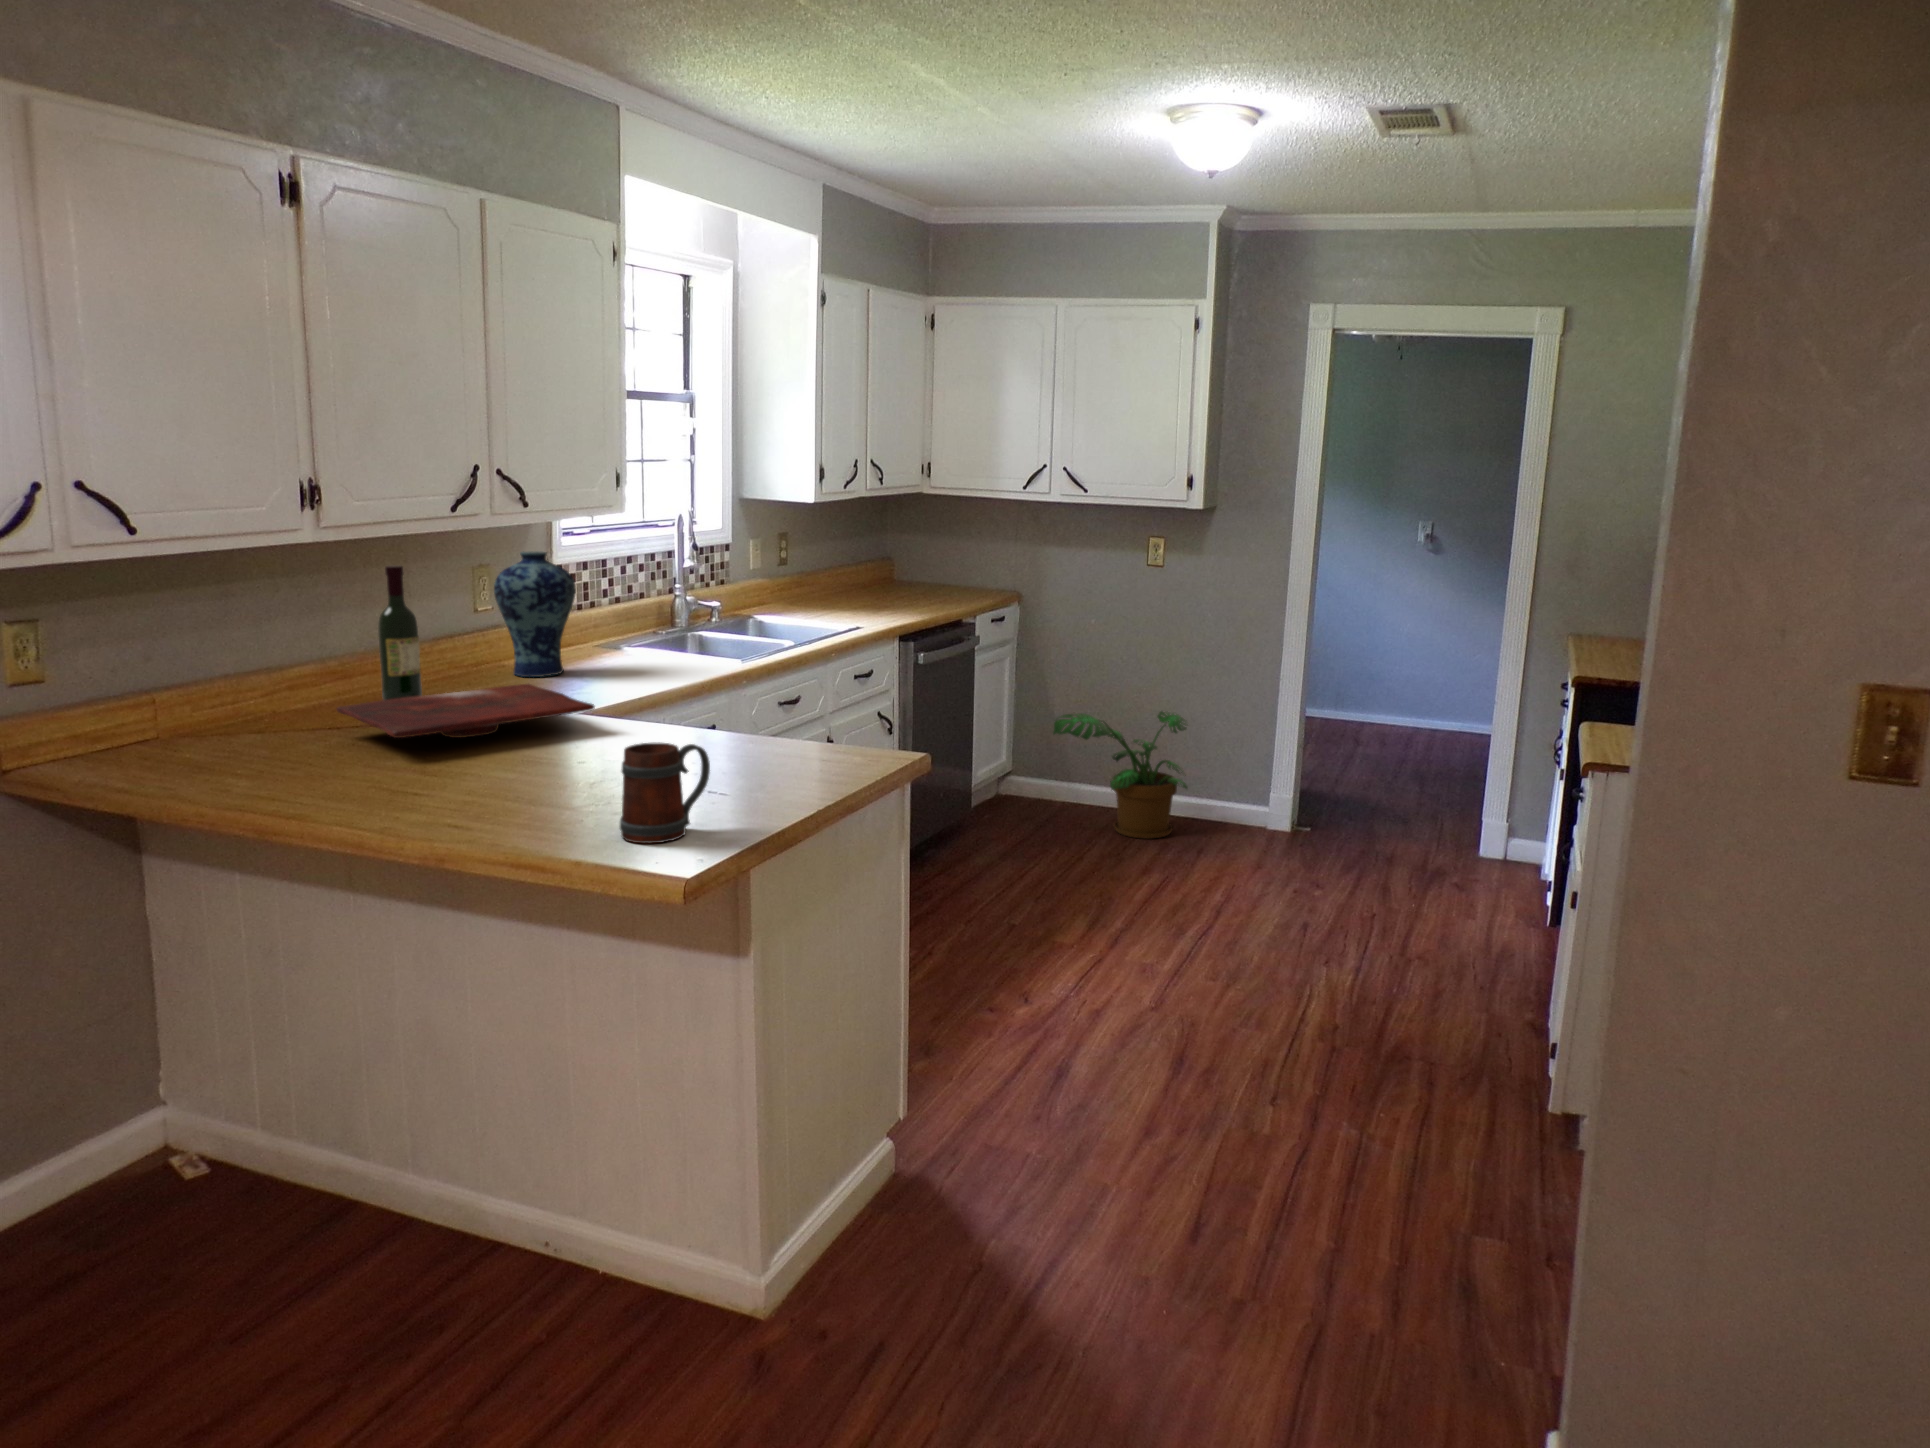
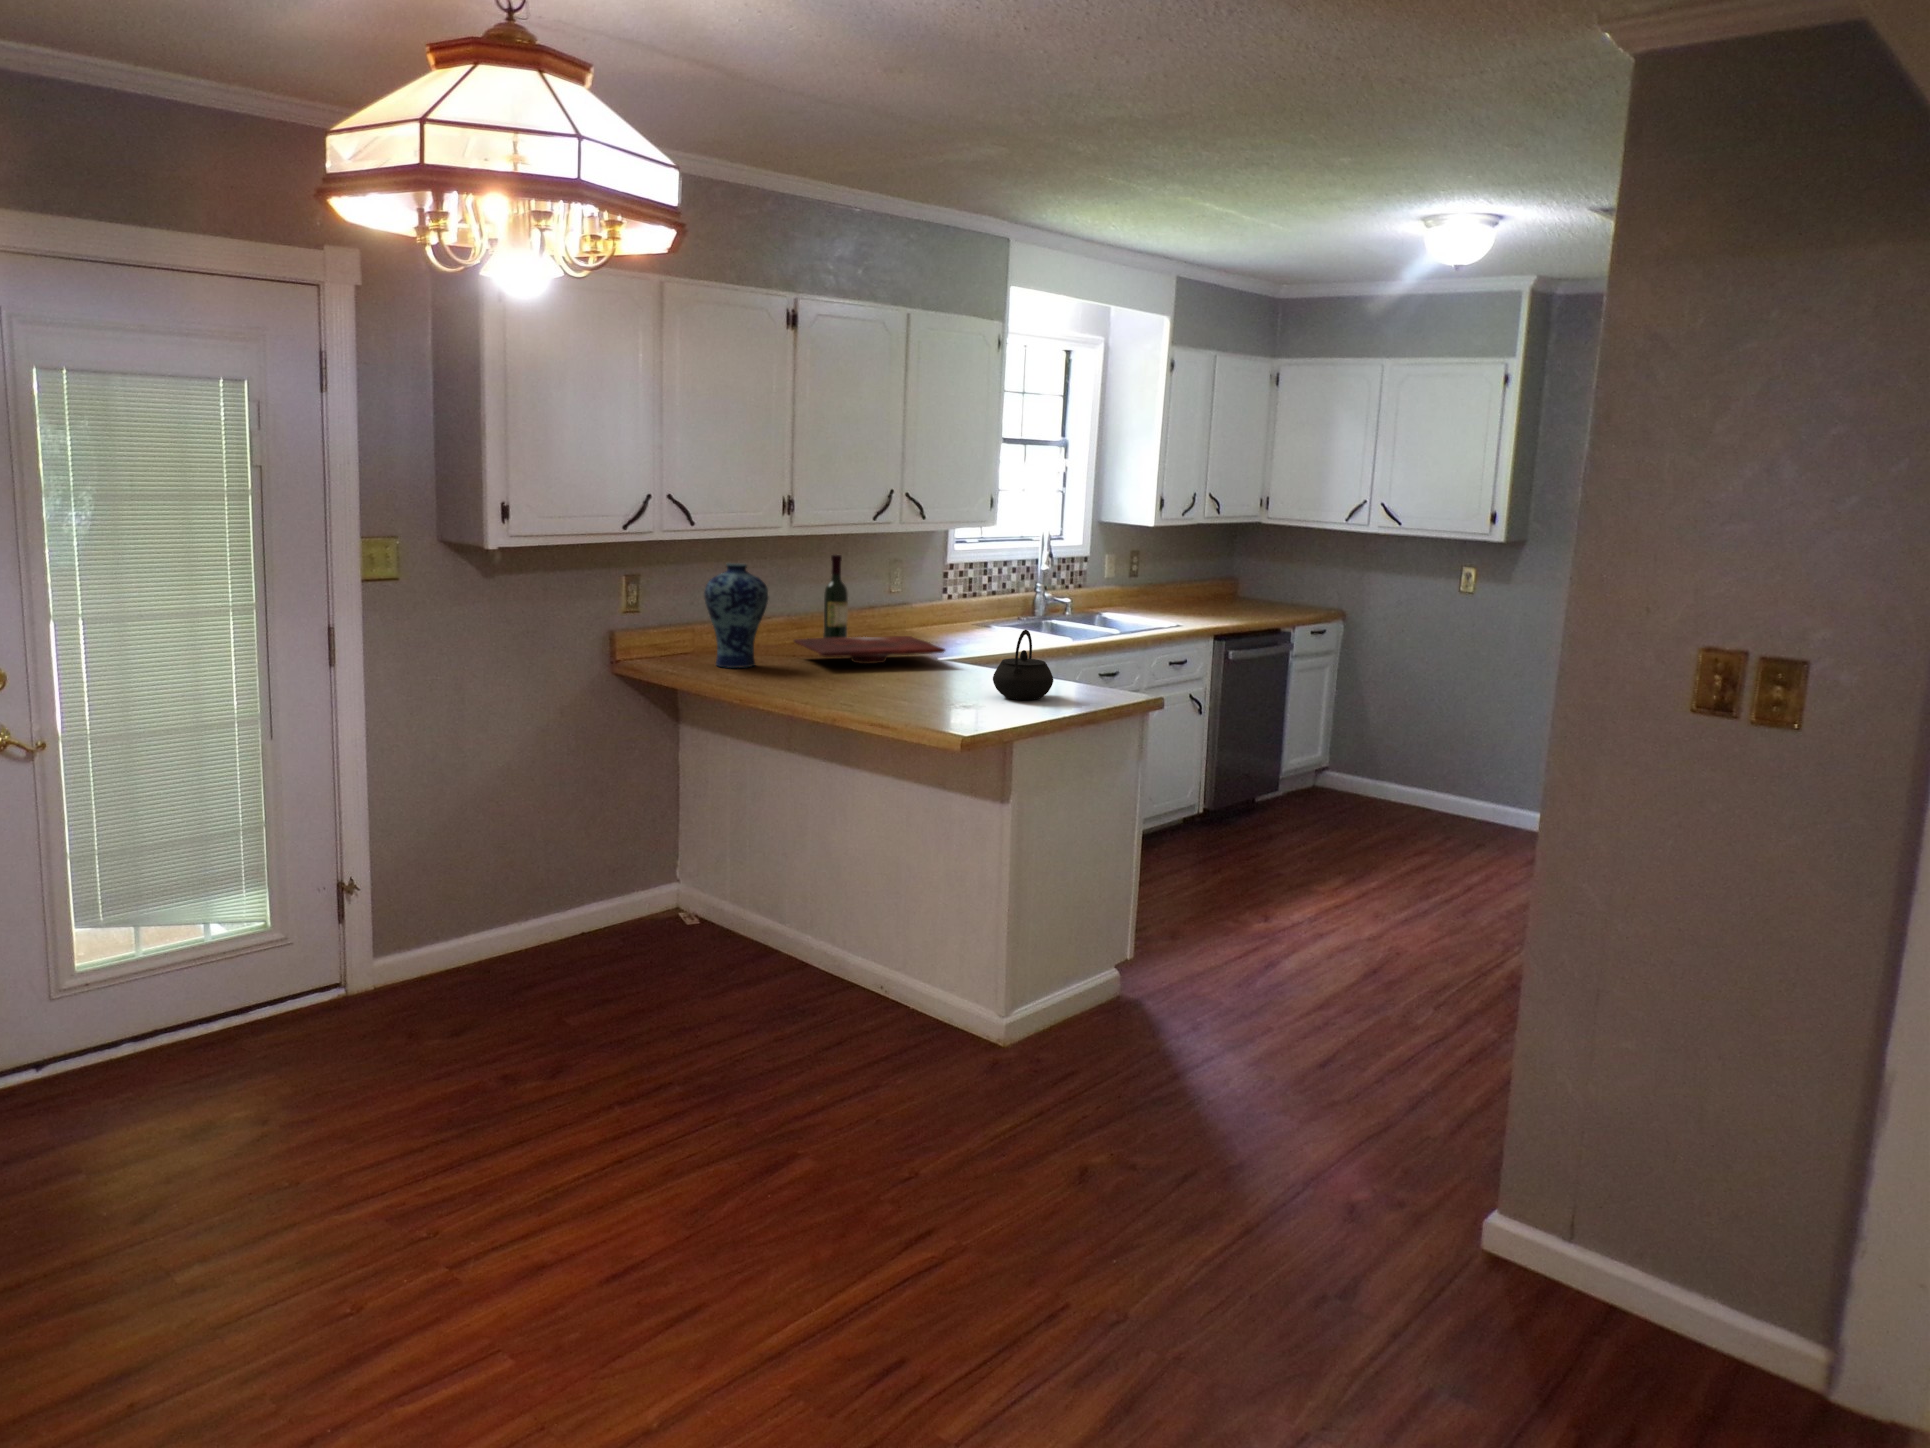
vase: present [494,552,576,677] -> present [704,563,768,668]
kettle: none [699,681,793,790] -> present [993,630,1053,700]
potted plant: present [1053,711,1188,839] -> none [1352,716,1490,833]
mug: present [620,743,710,843] -> none [932,657,989,716]

